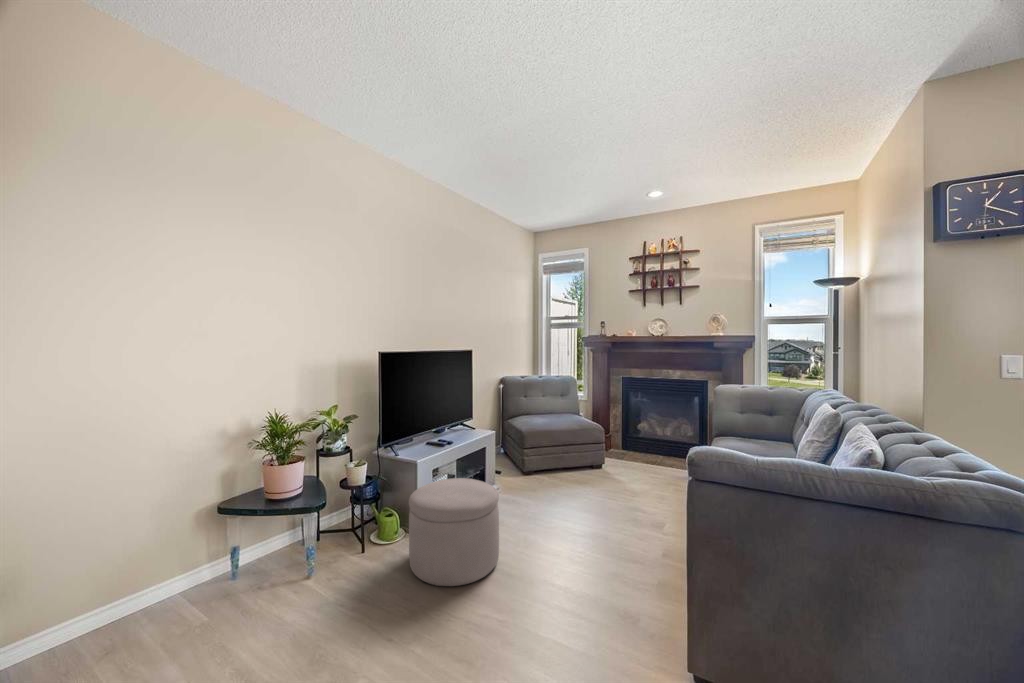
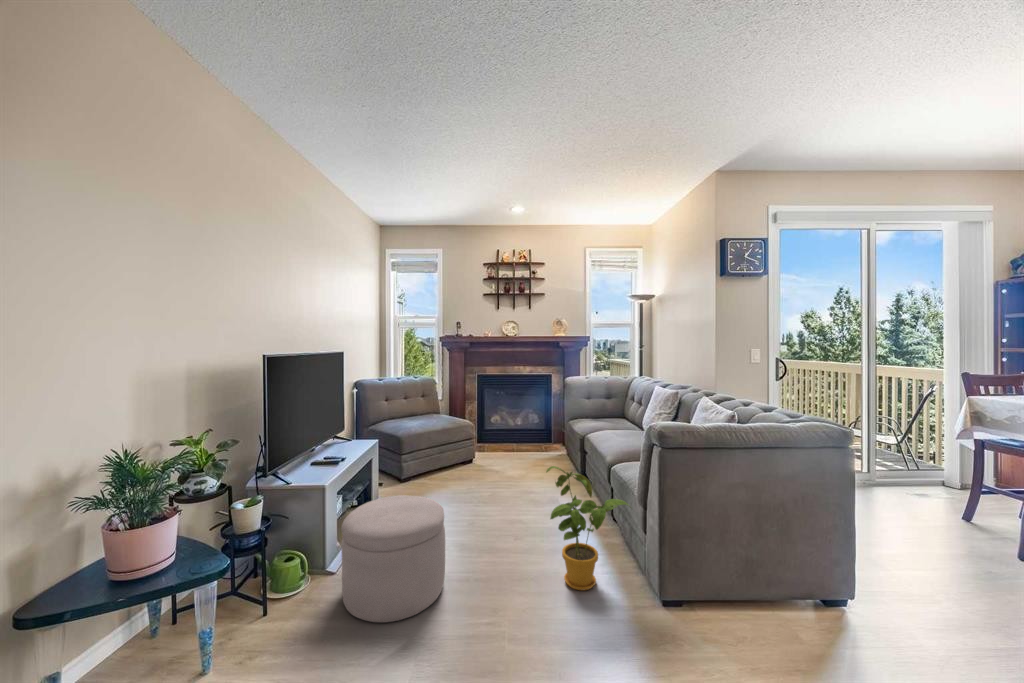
house plant: none [585,474,695,620] -> present [546,466,628,591]

